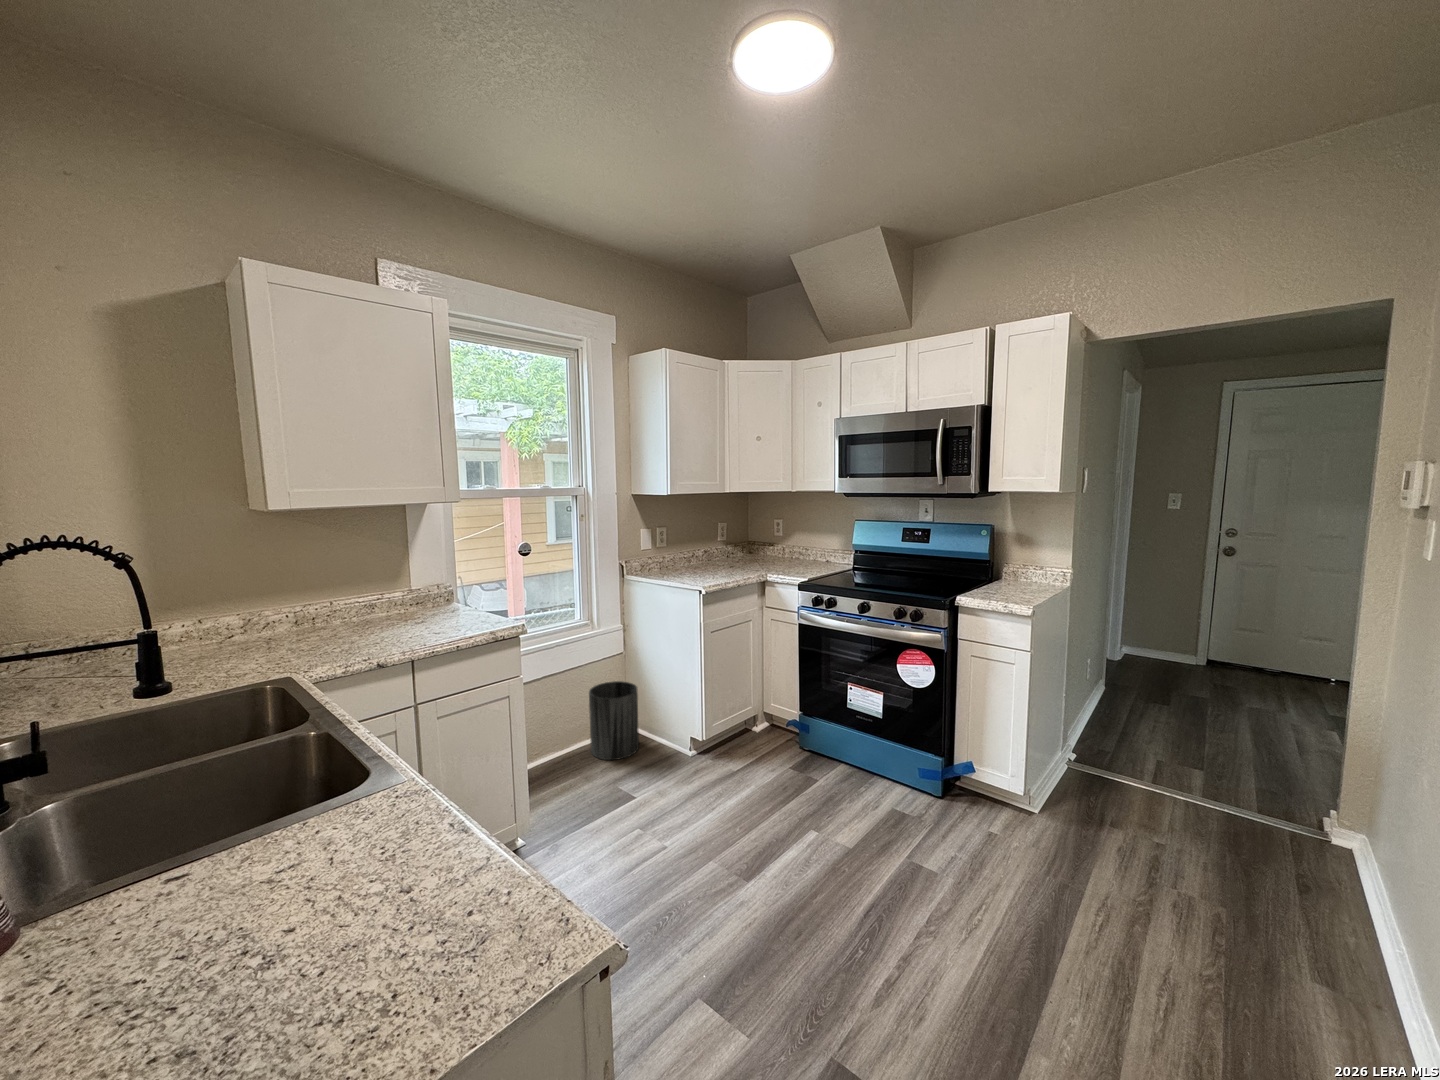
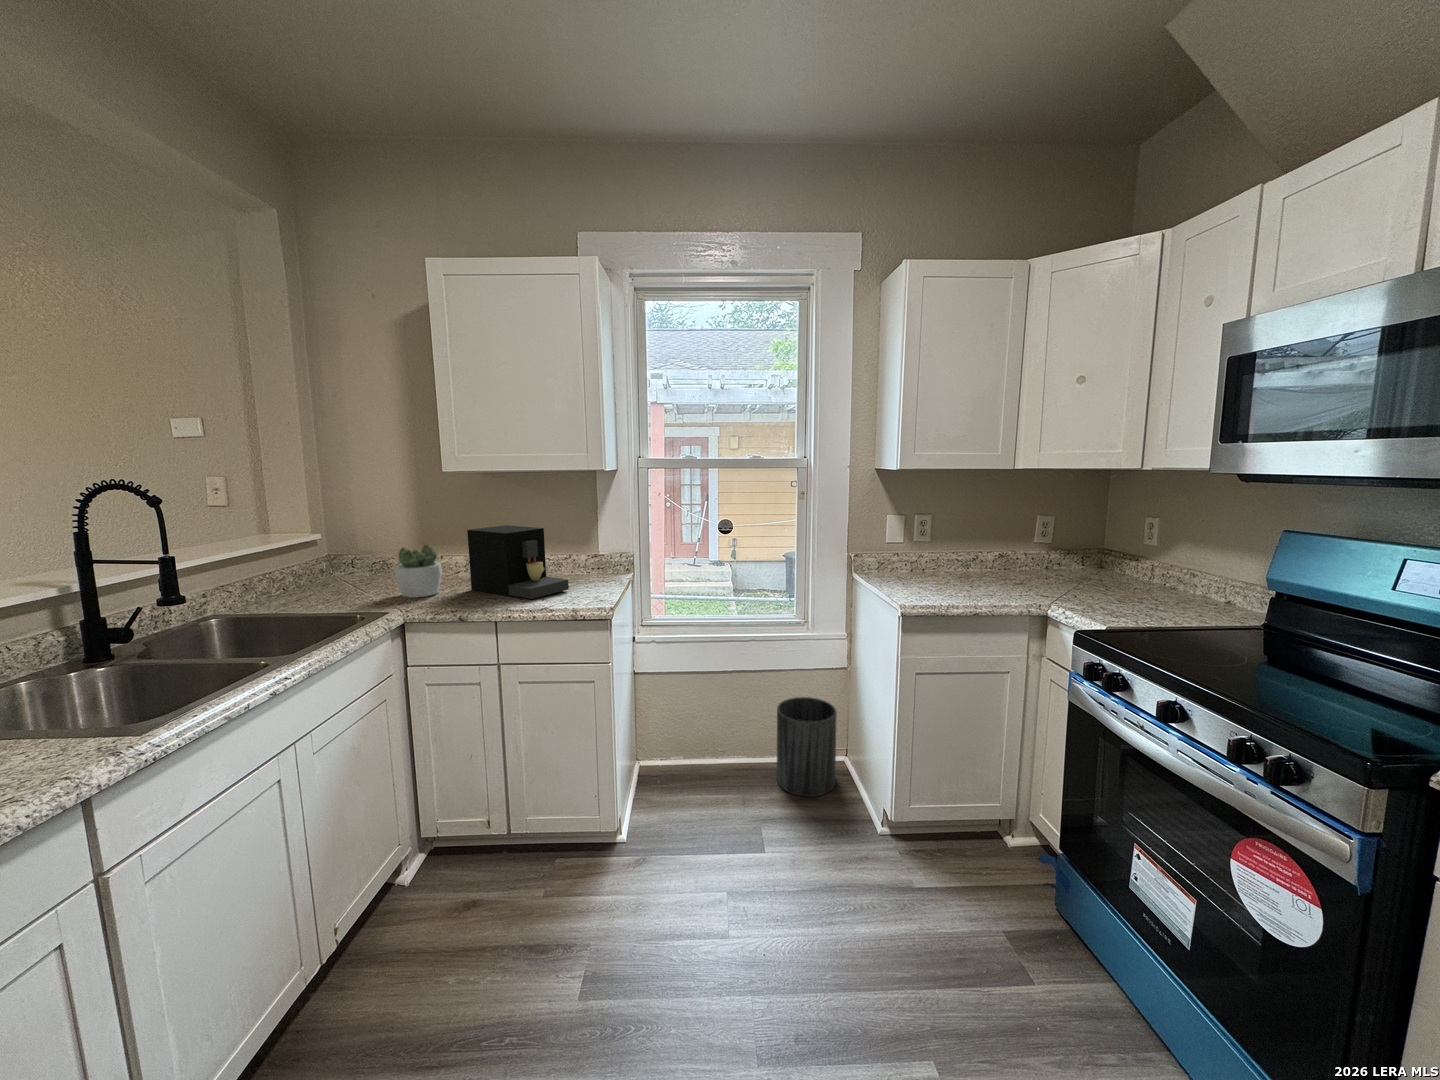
coffee maker: none [297,565,431,647] -> present [467,525,569,599]
succulent plant: none [209,601,278,669] -> present [396,545,442,598]

